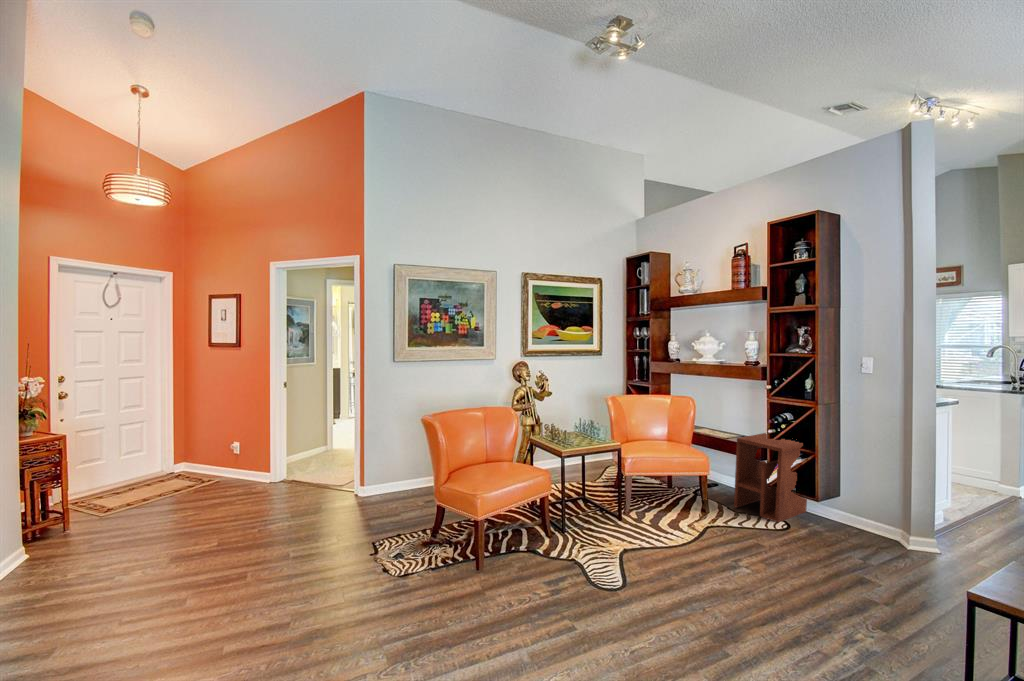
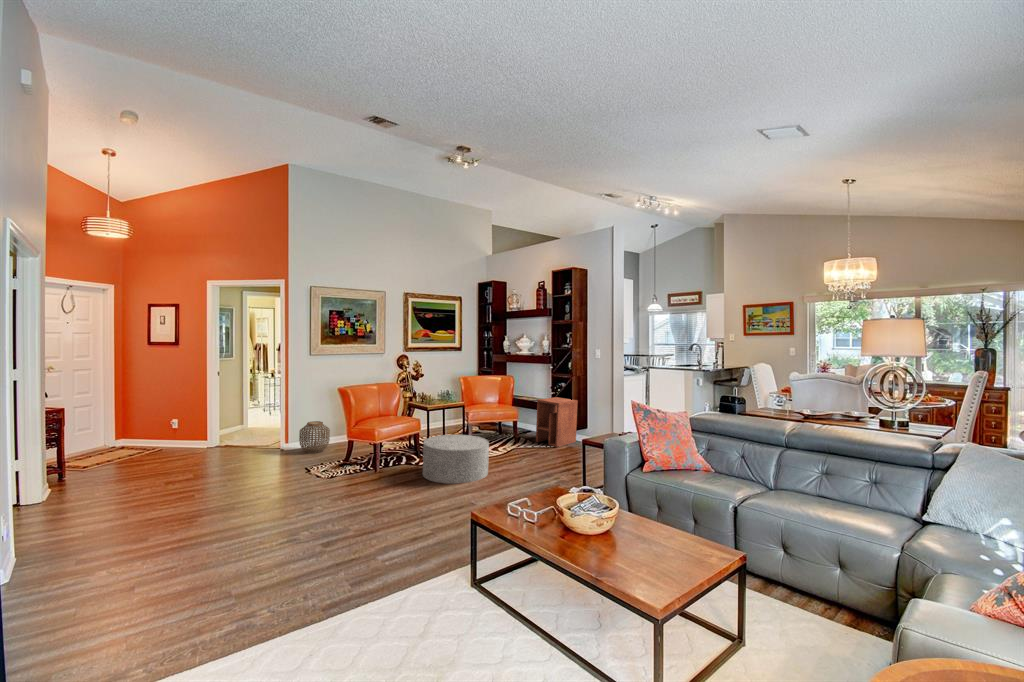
woven basket: none [376,457,418,506] -> present [299,421,330,453]
ottoman: none [555,506,680,624] -> present [423,435,489,484]

